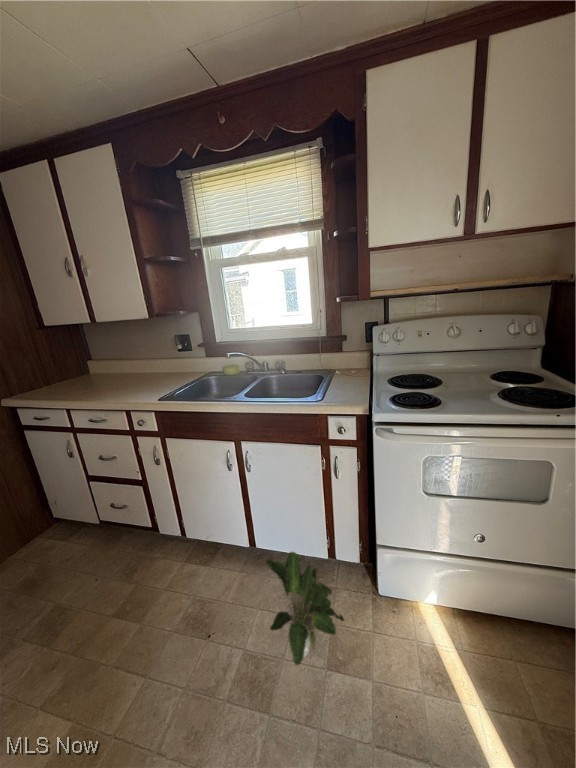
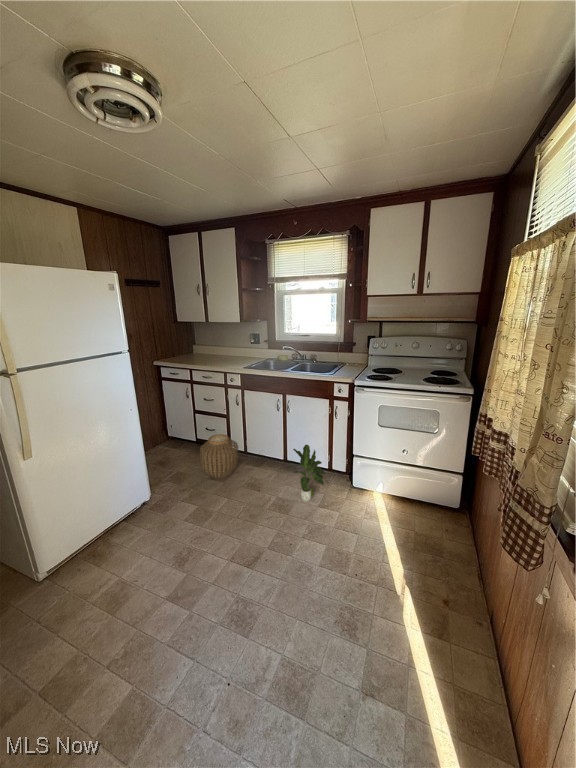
woven basket: none [85,526,168,617] -> present [200,434,239,479]

